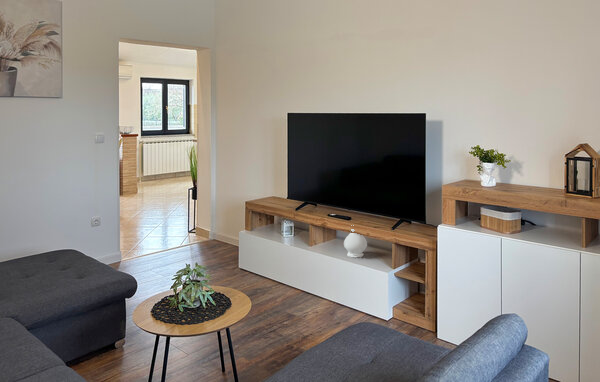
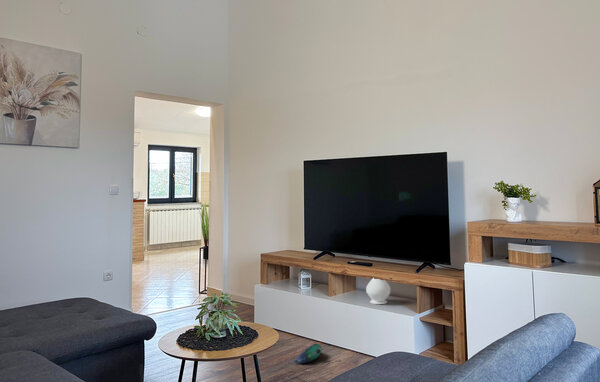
plush toy: none [274,294,300,314] -> present [294,344,322,363]

